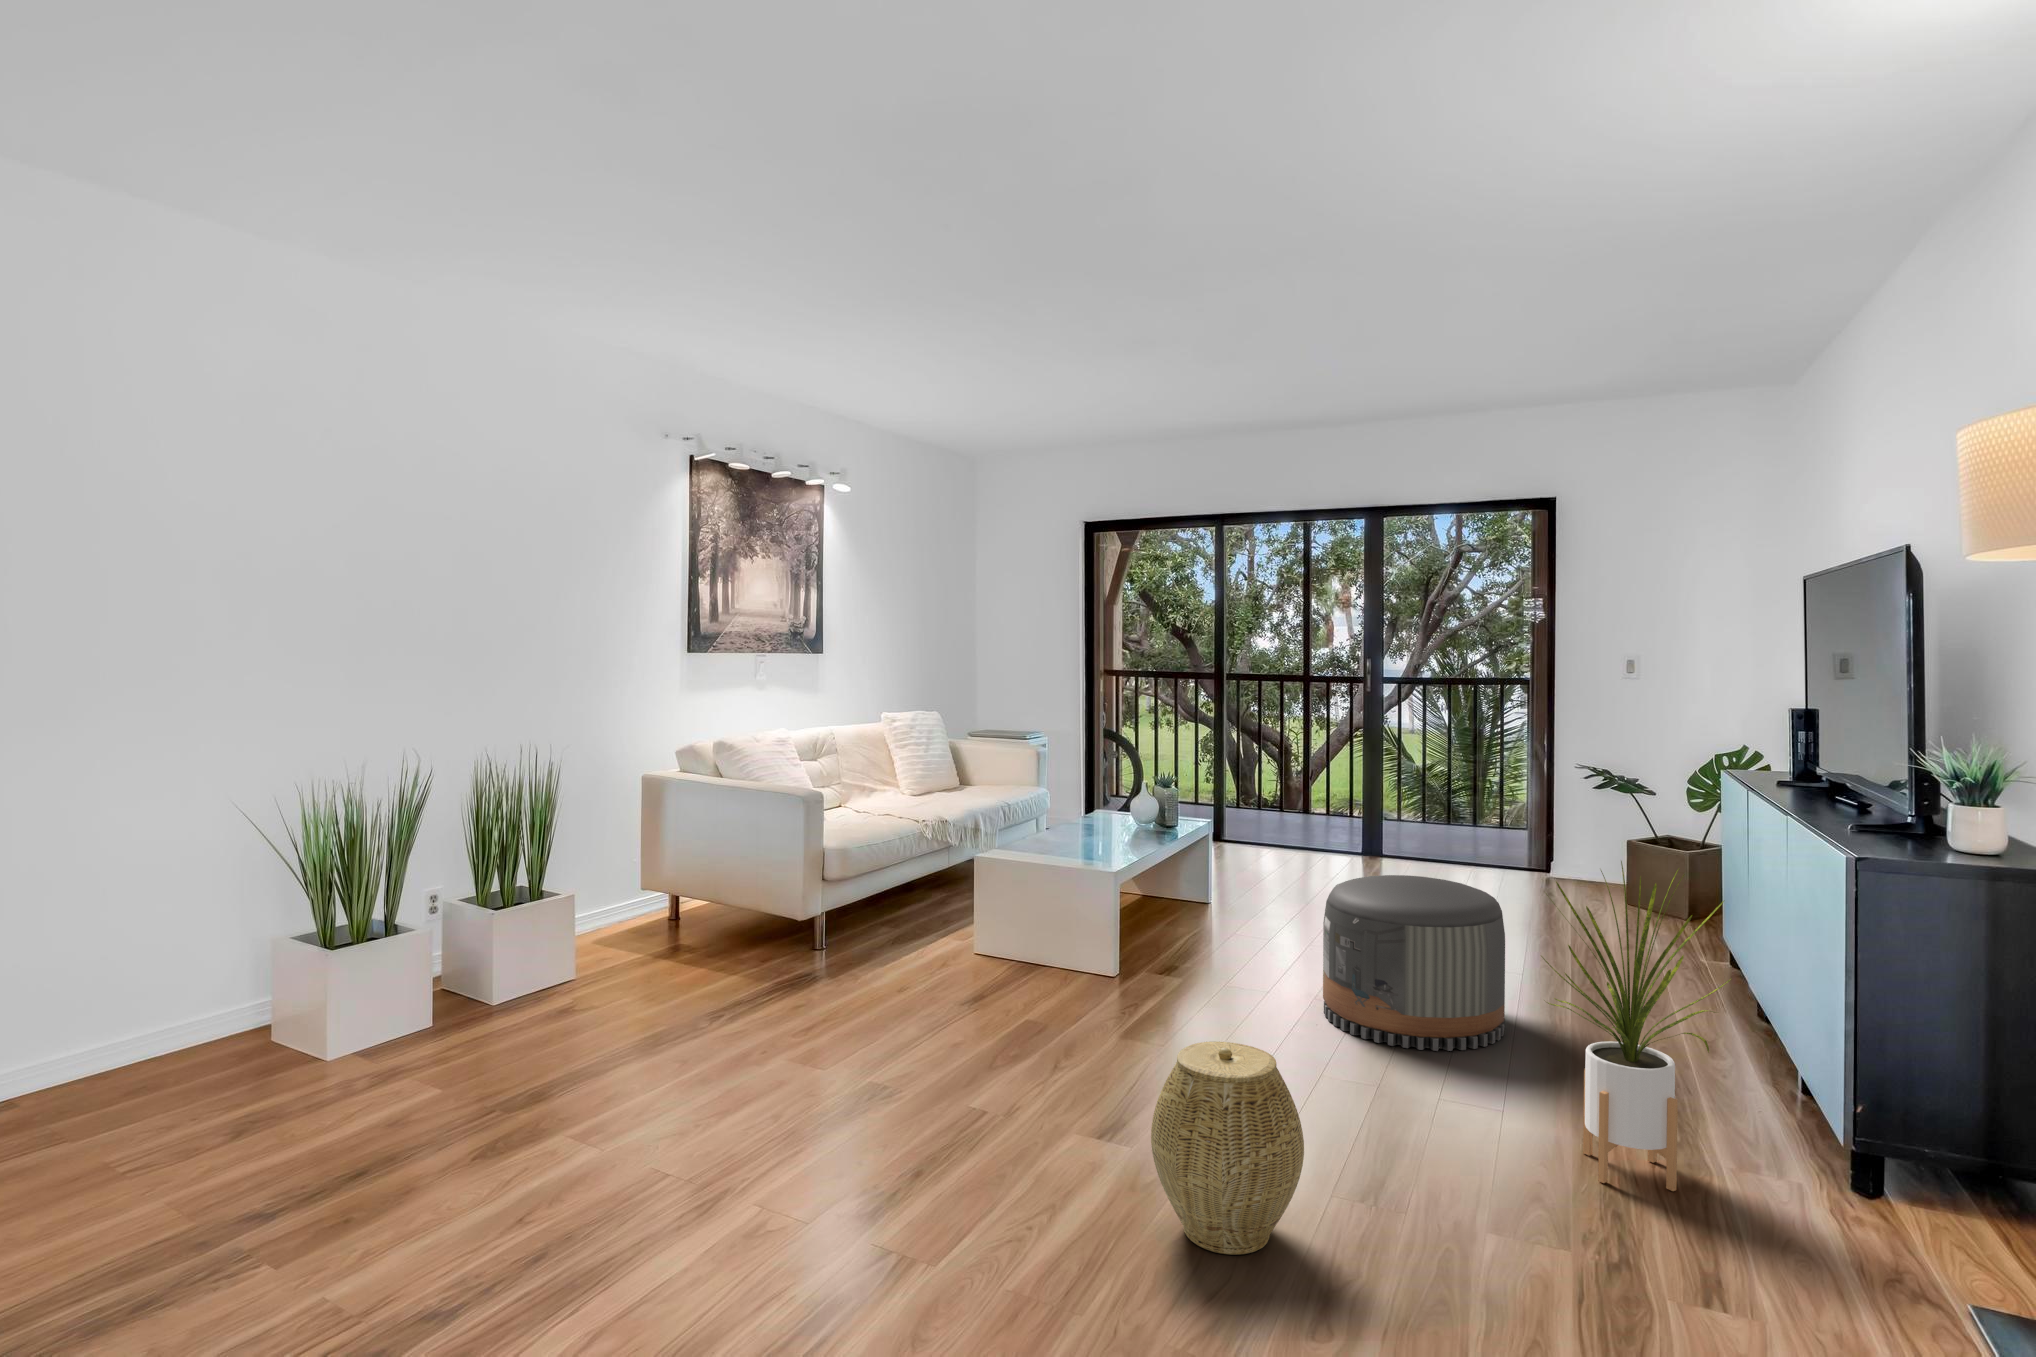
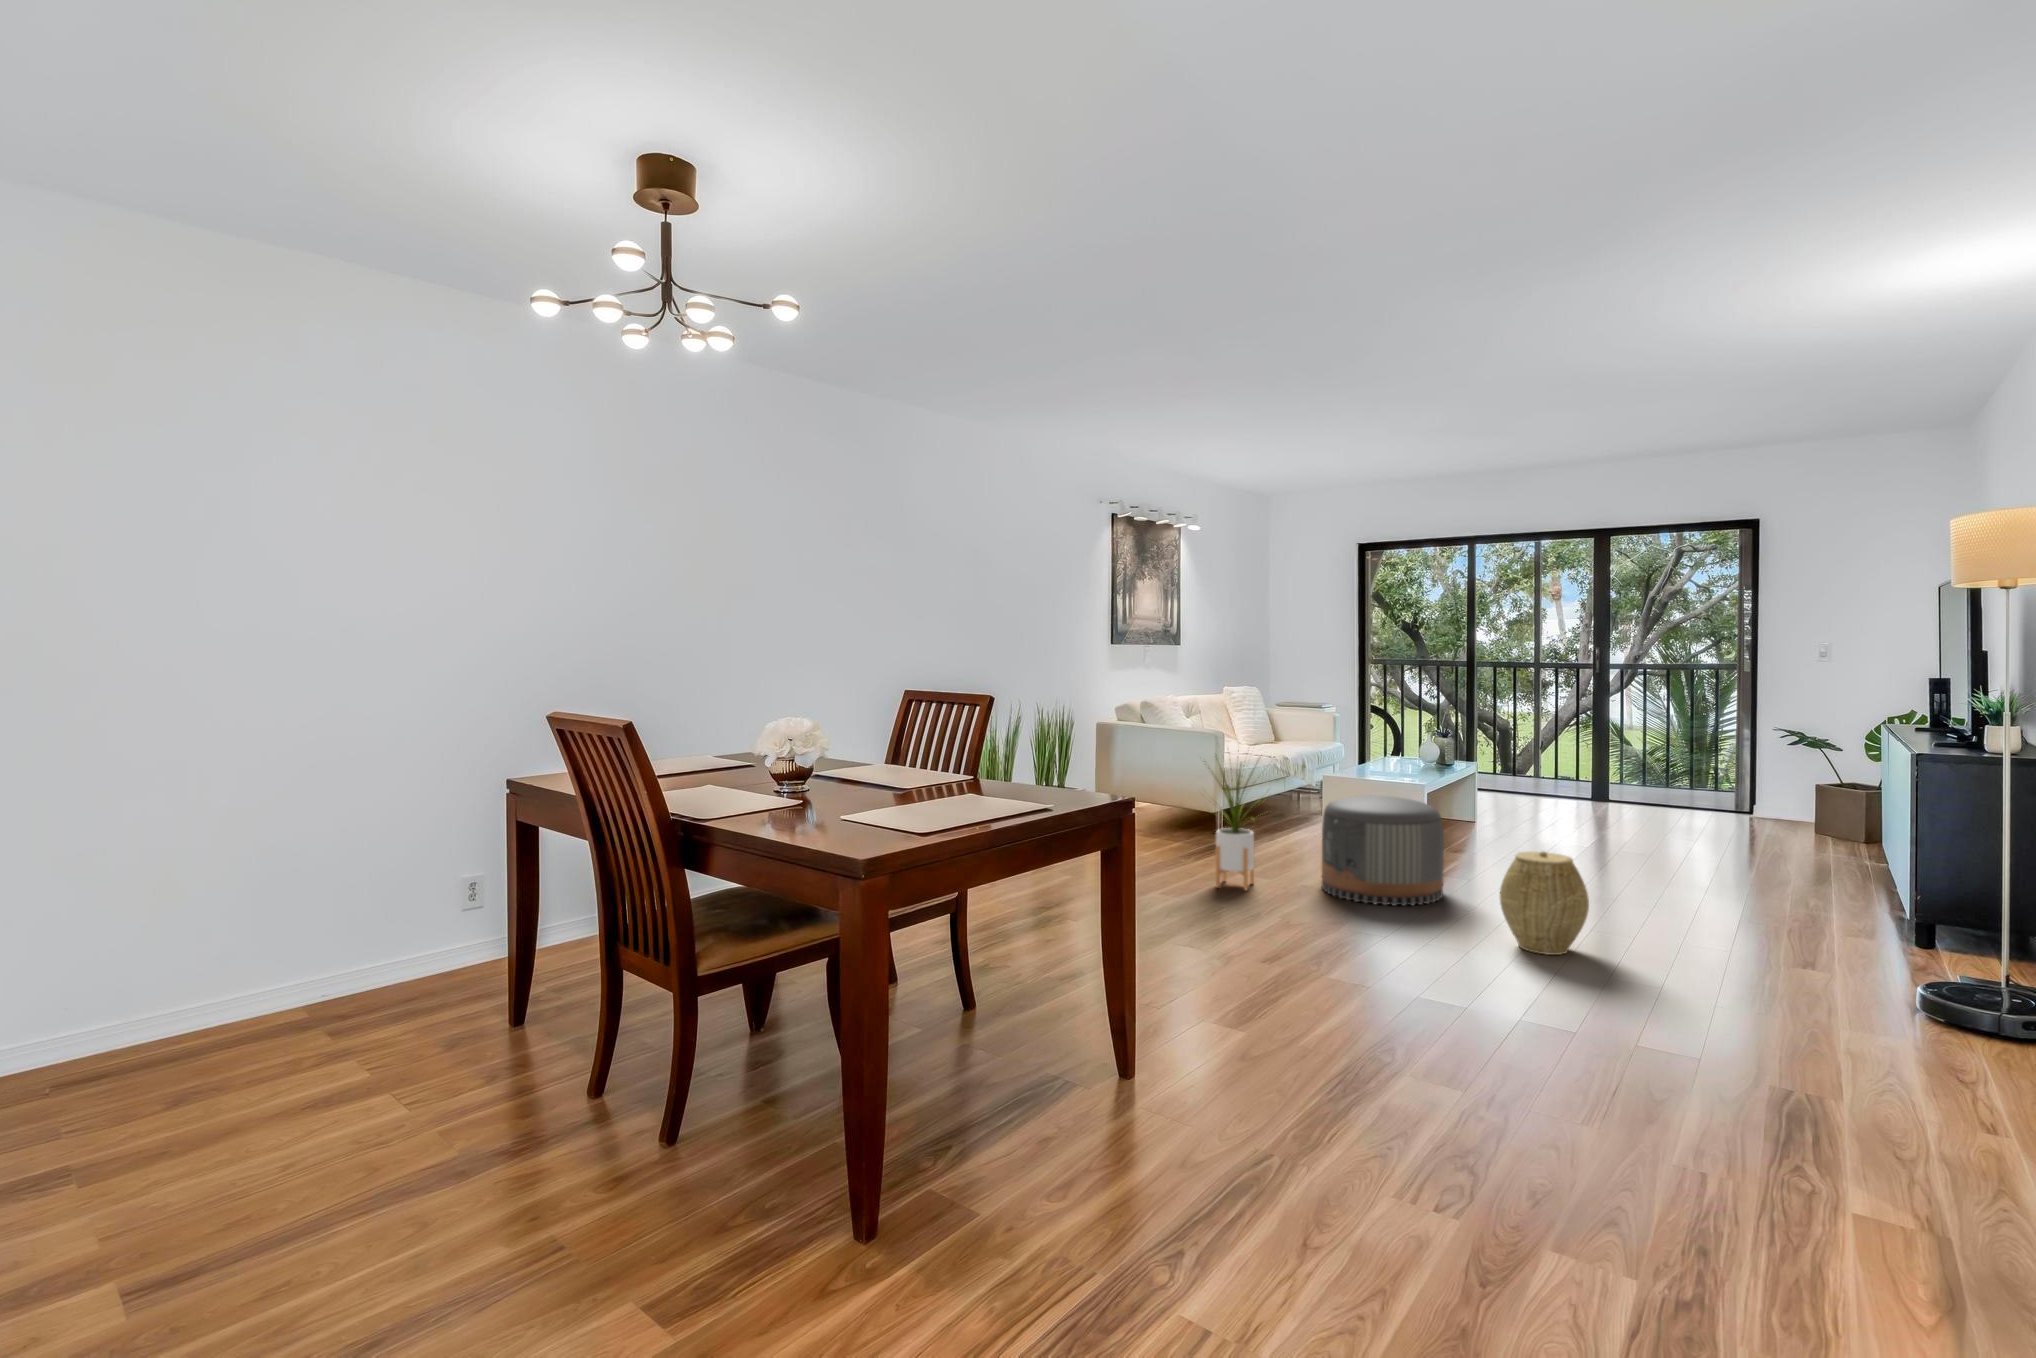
house plant: present [1541,861,1730,1191] -> present [1204,755,1266,890]
pouf: present [1323,875,1505,1051] -> present [1322,796,1444,906]

